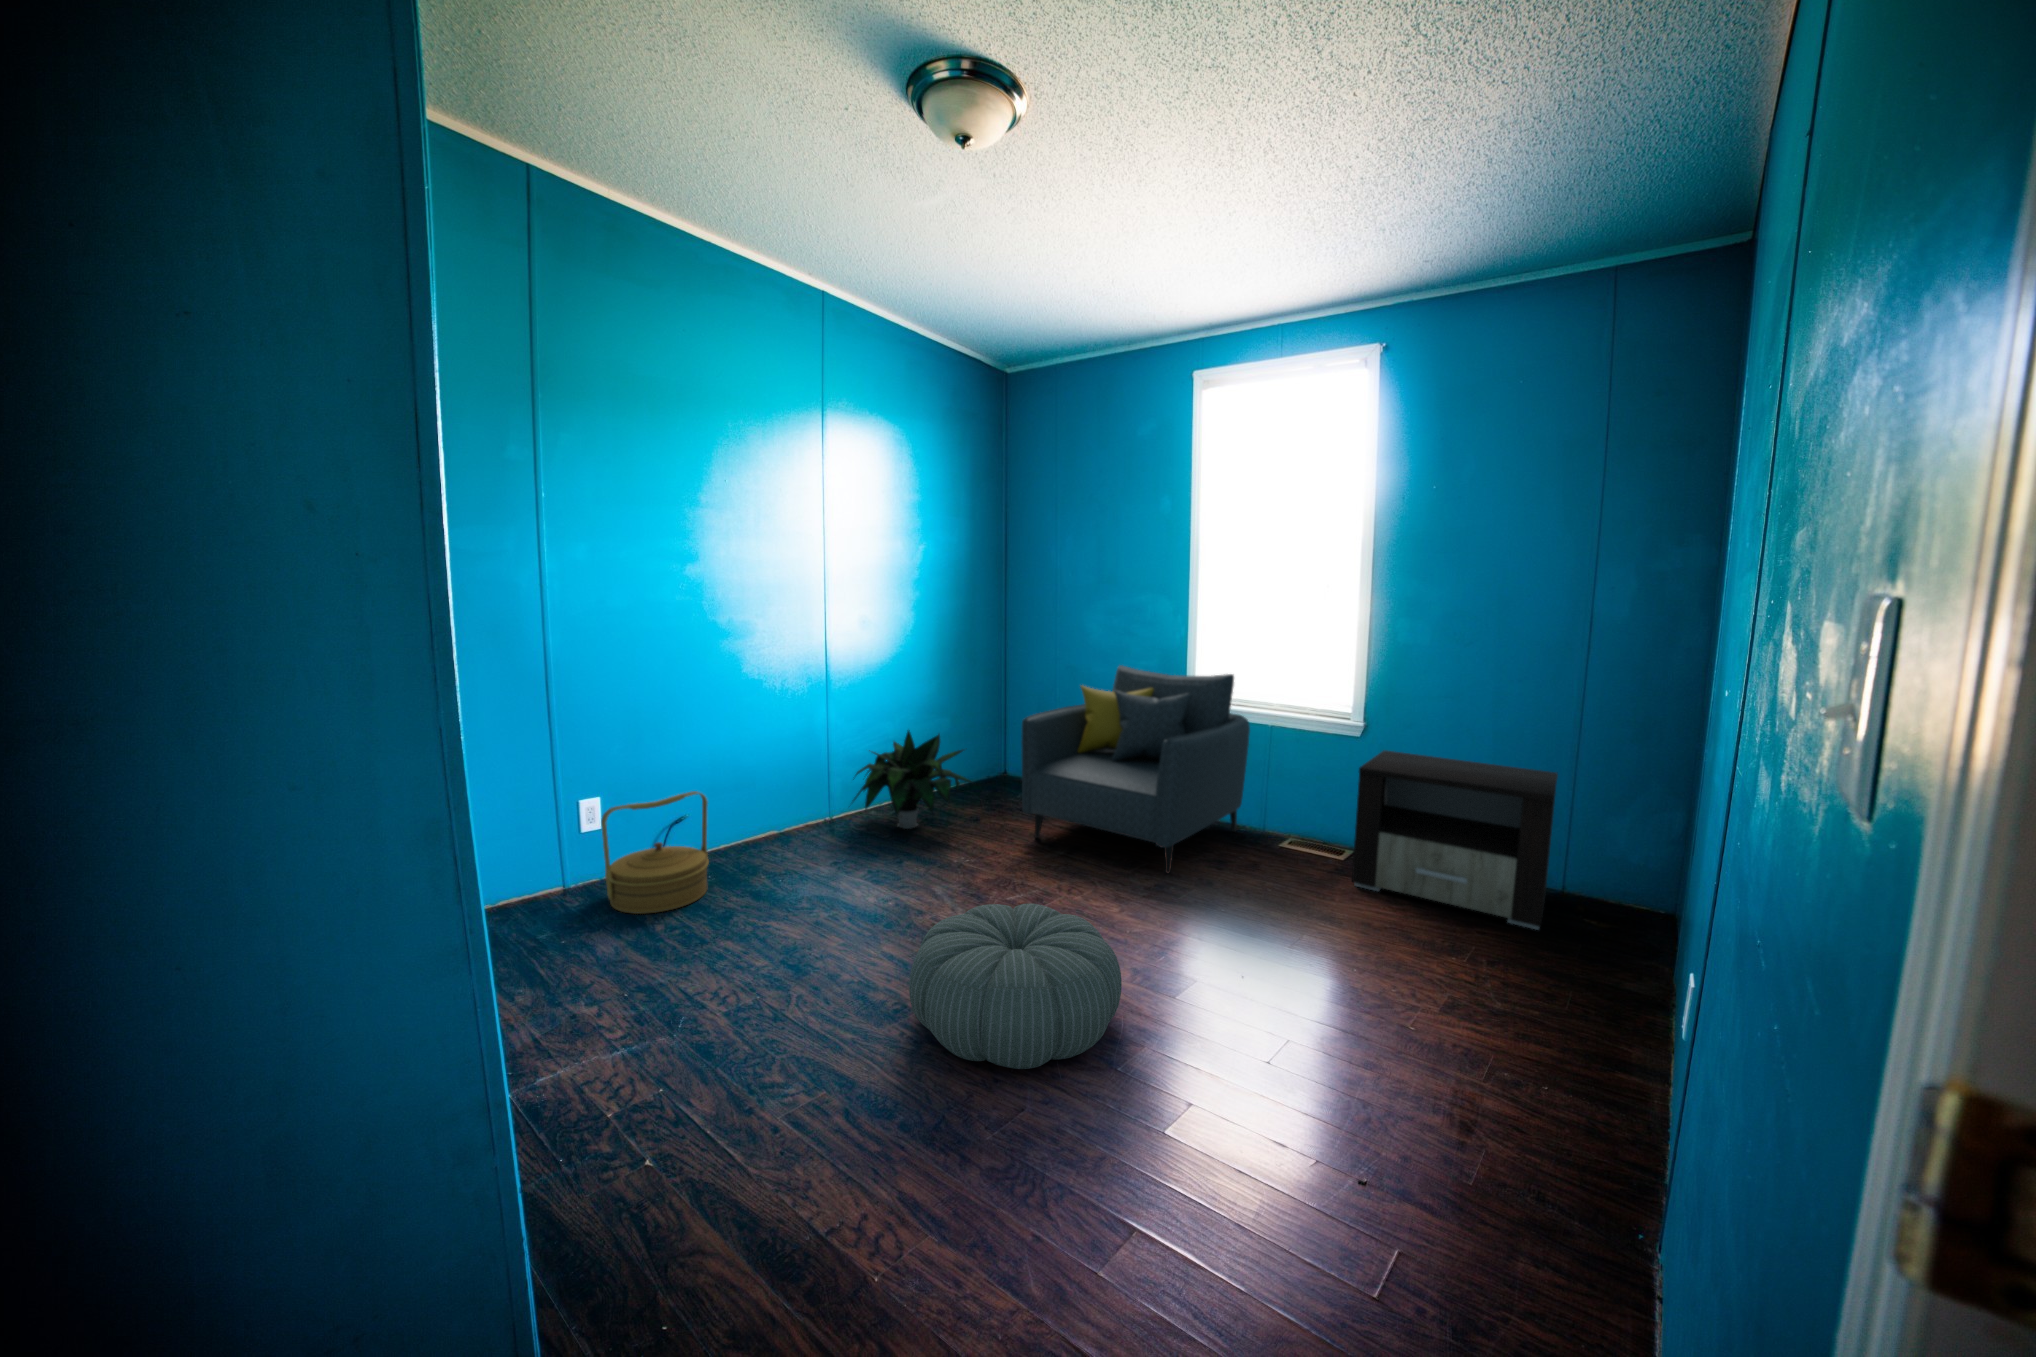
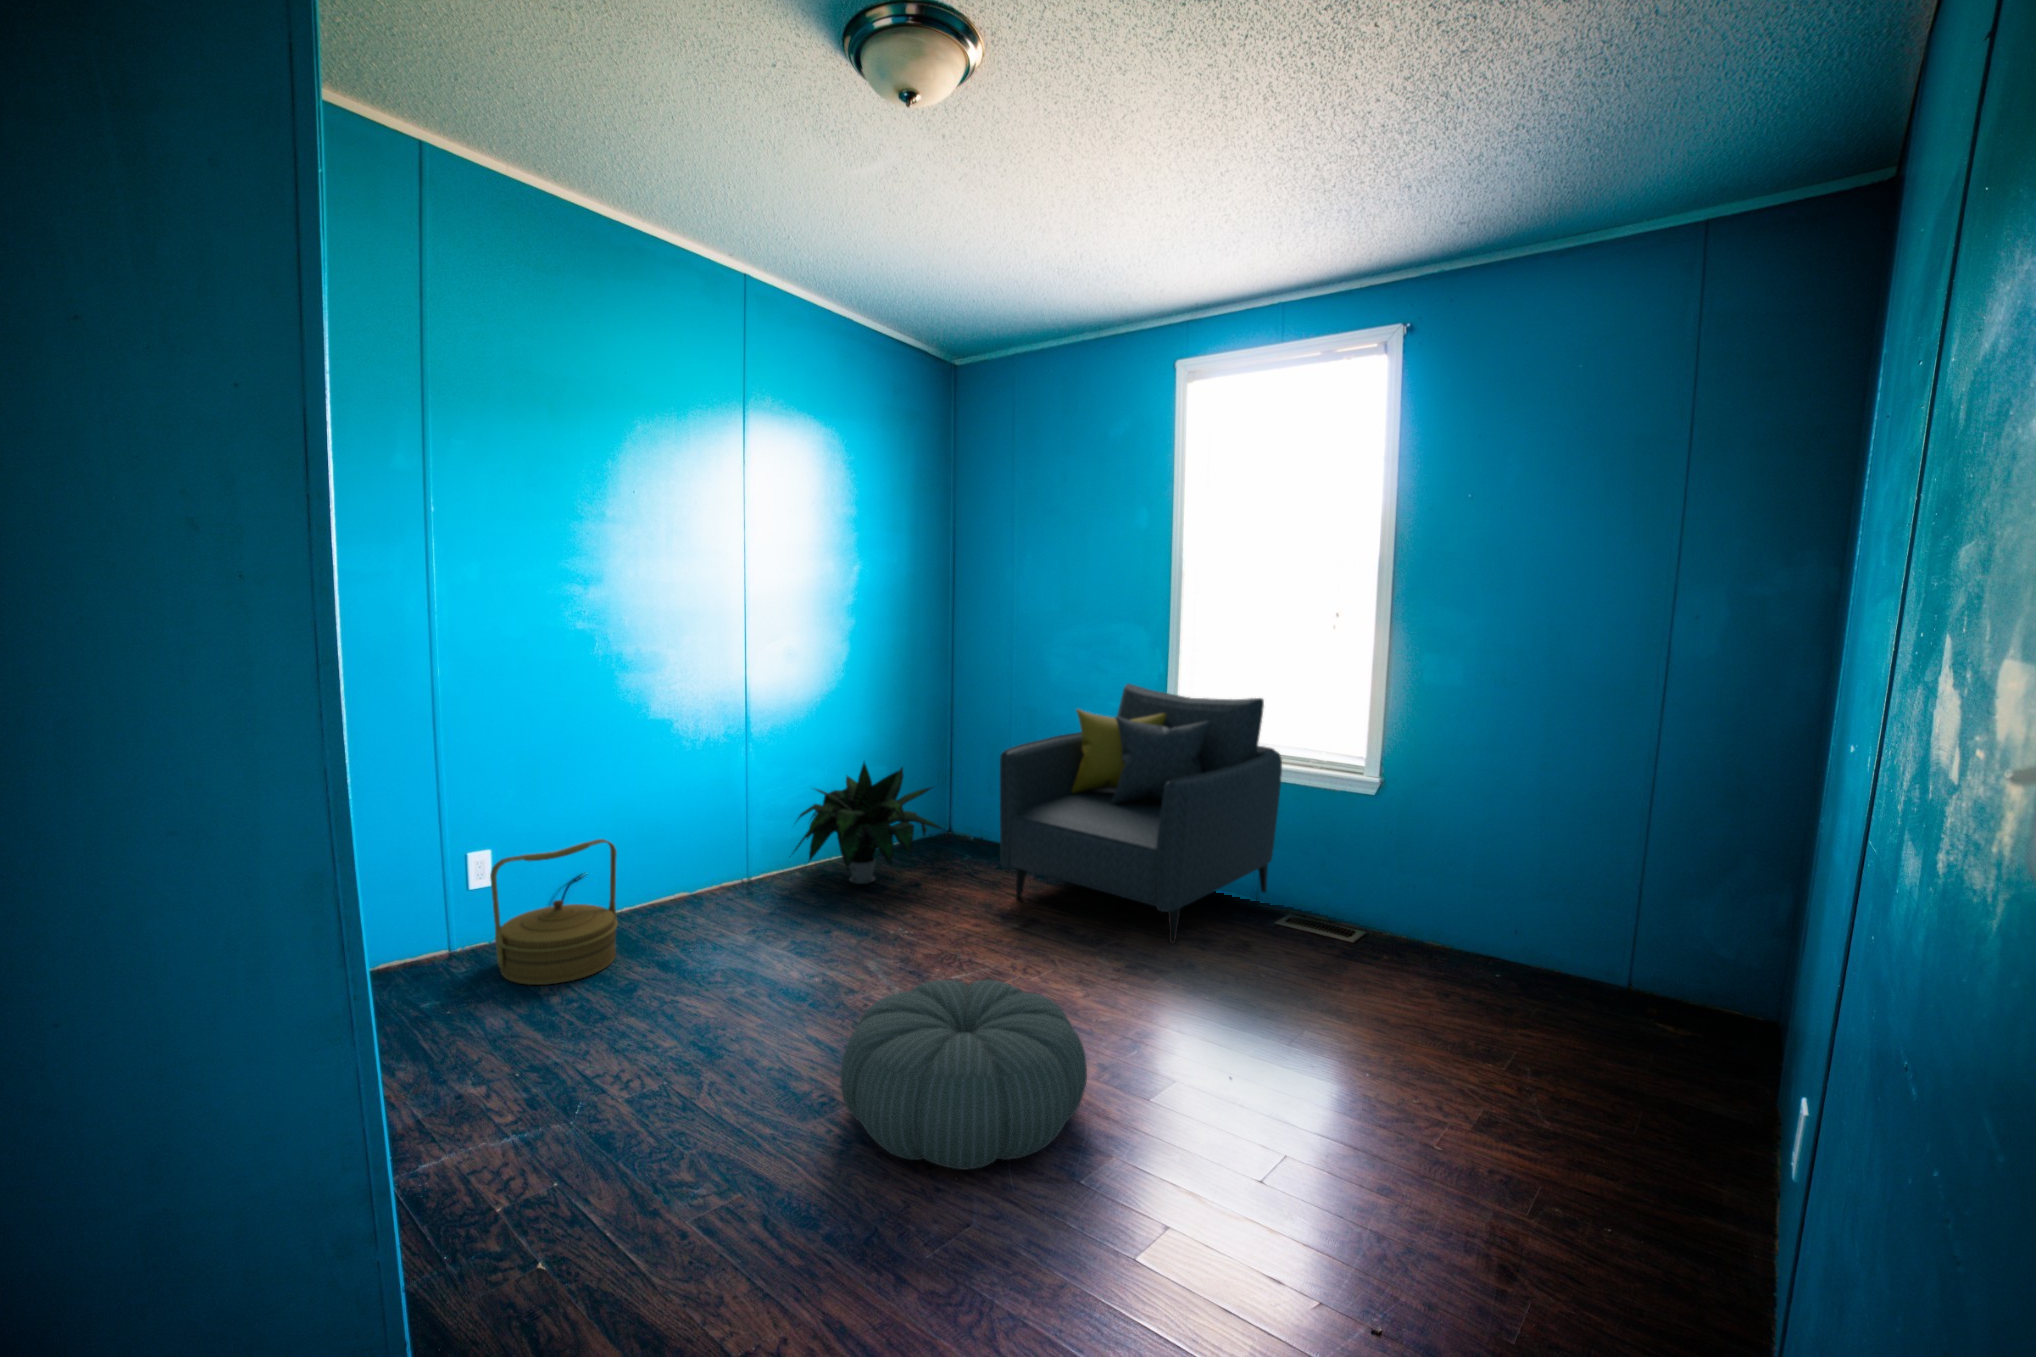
nightstand: present [1352,750,1558,930] -> none [1395,795,1647,1019]

